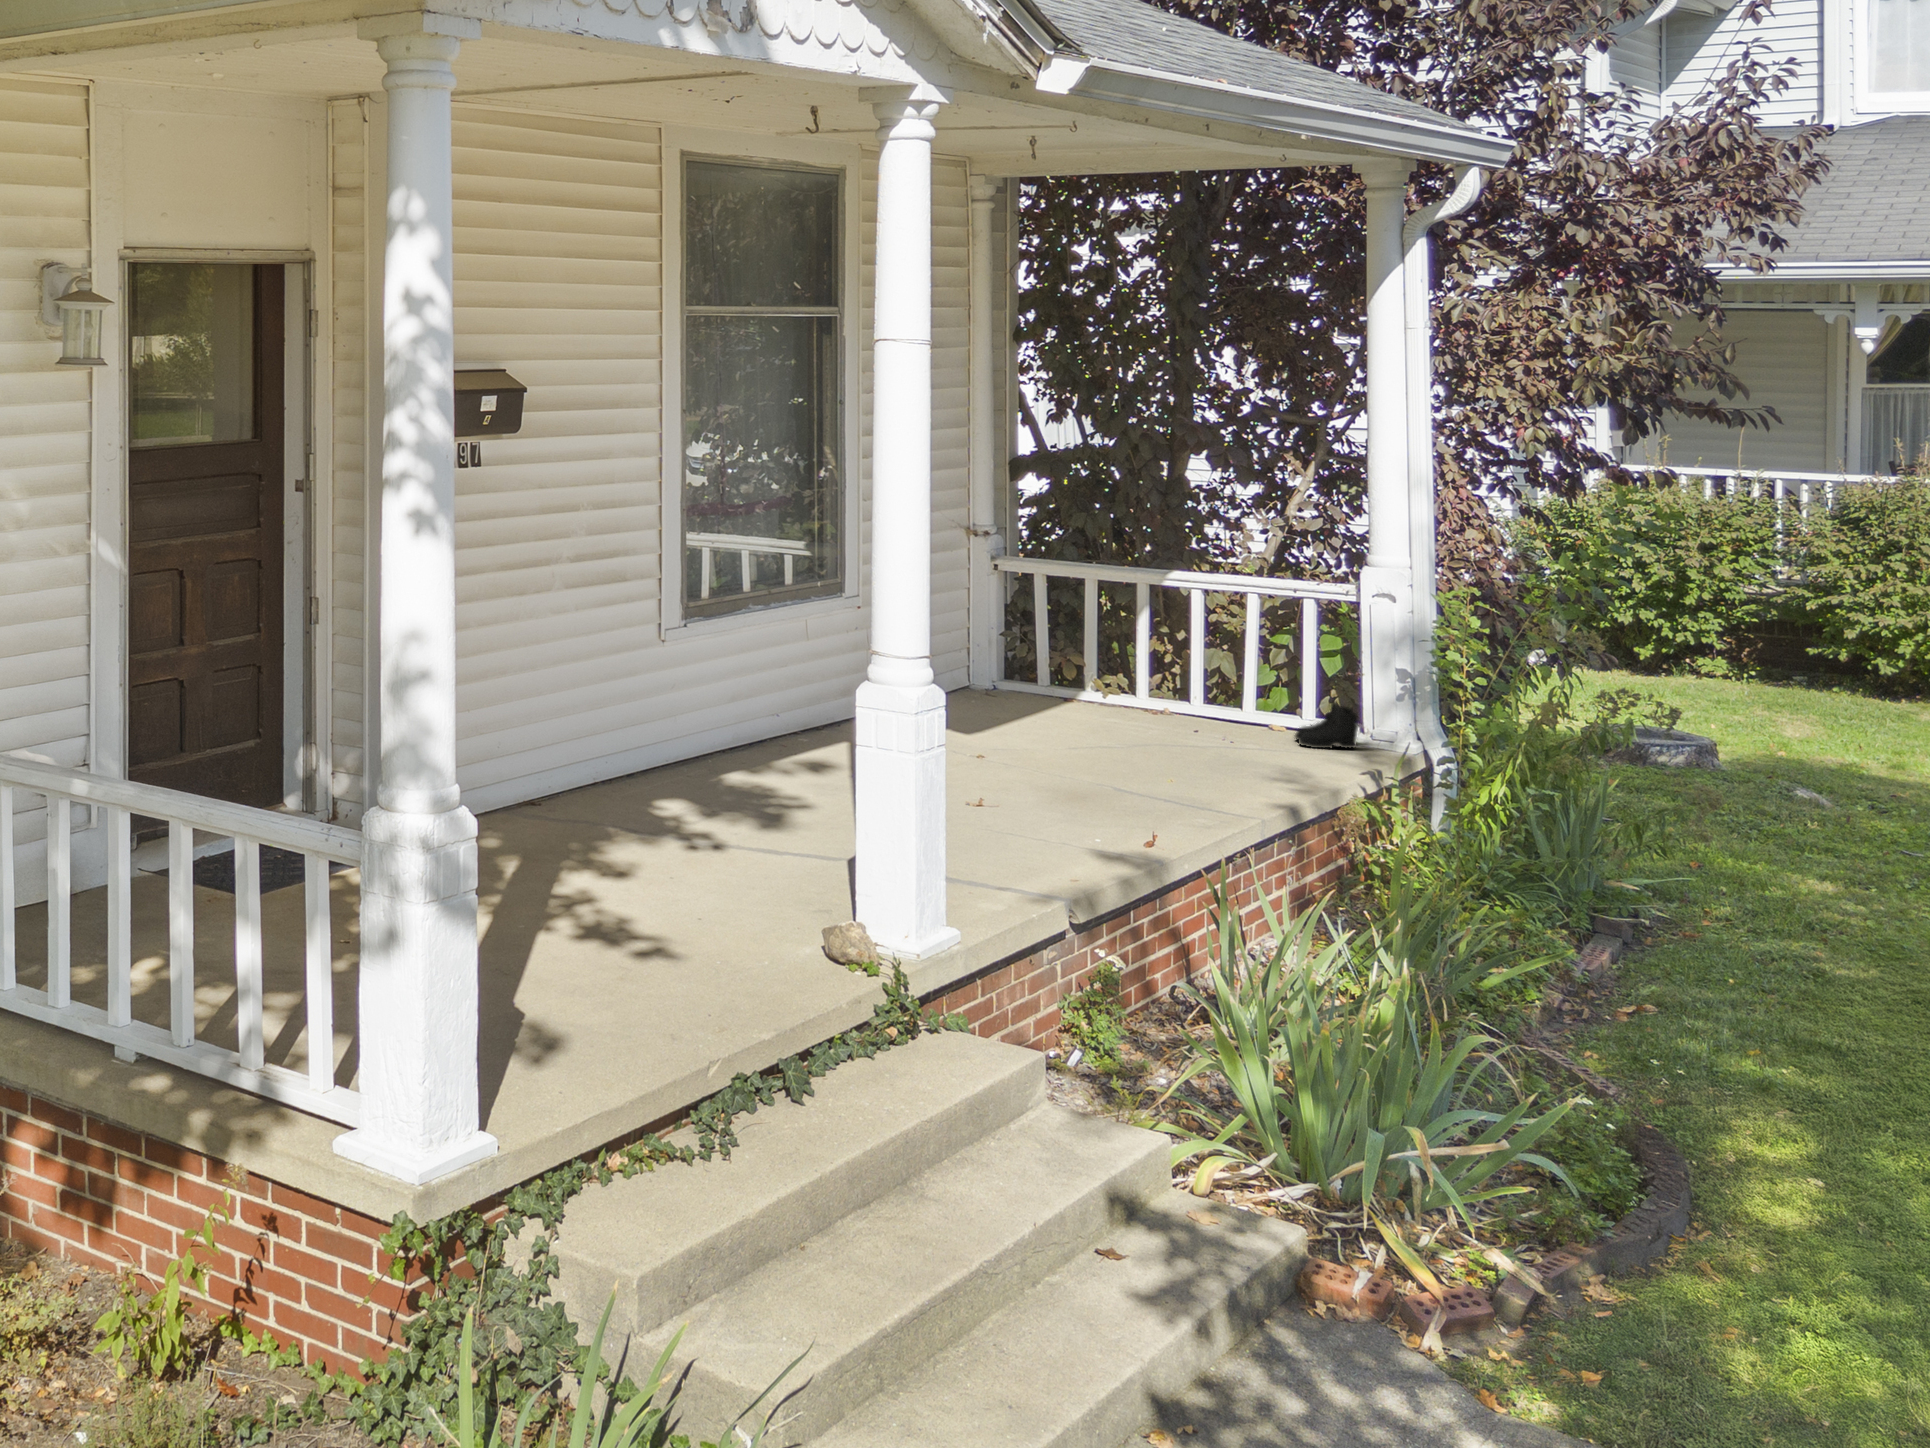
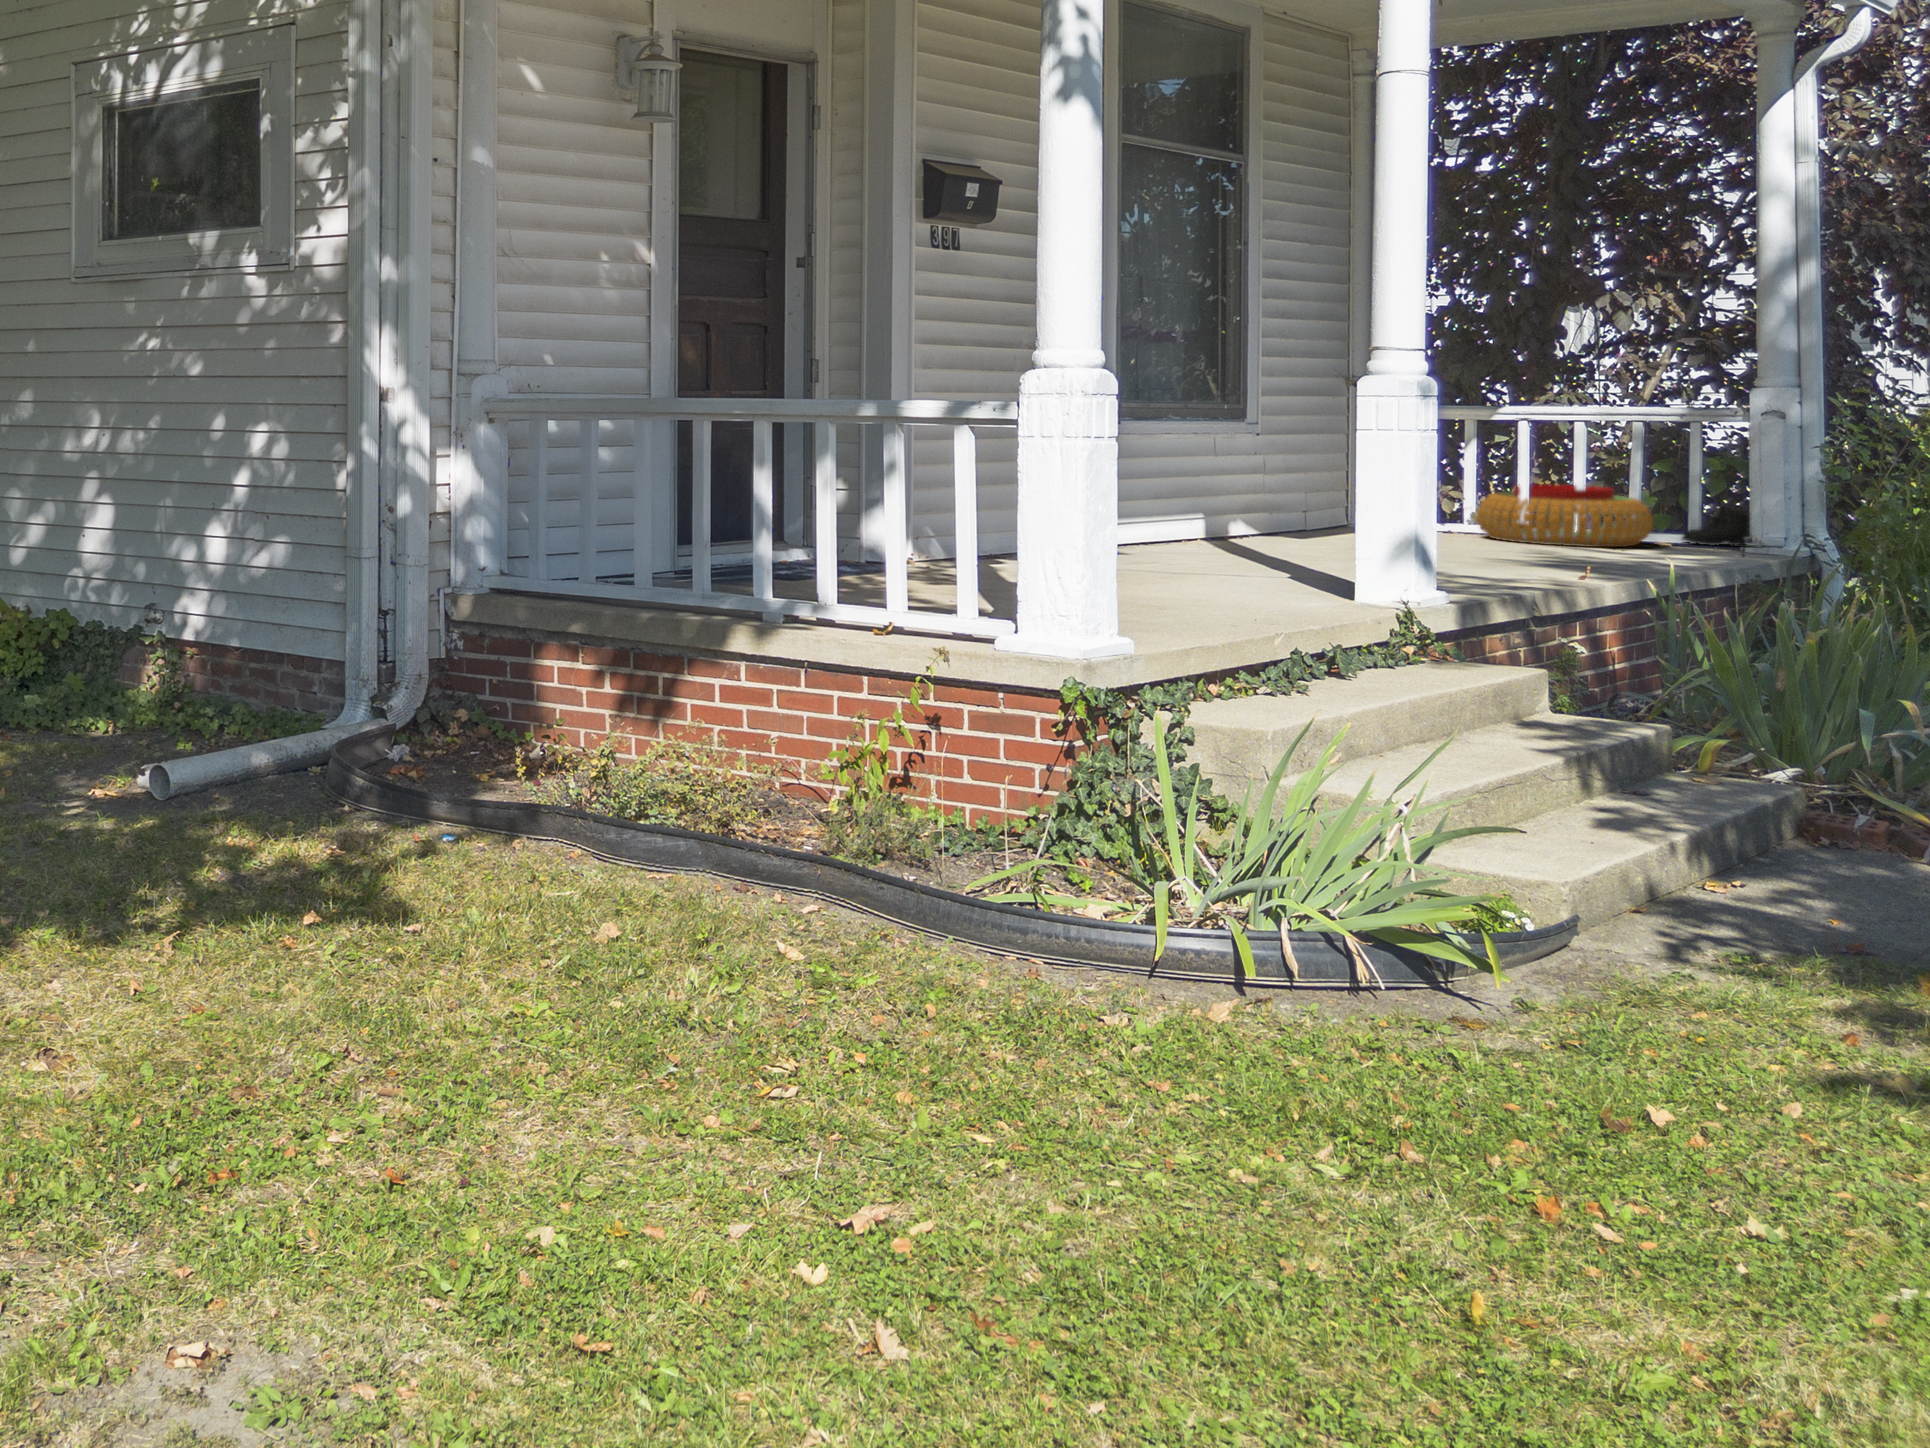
pouf: none [1084,679,1258,762] -> present [1477,484,1653,547]

